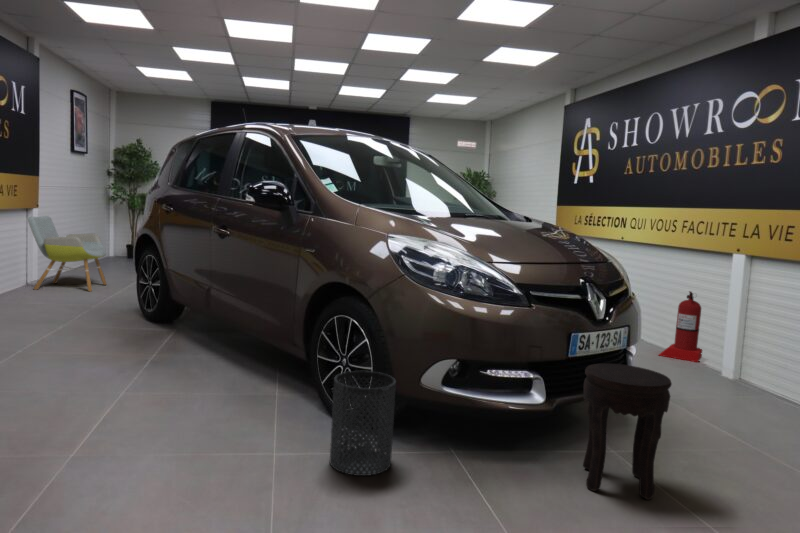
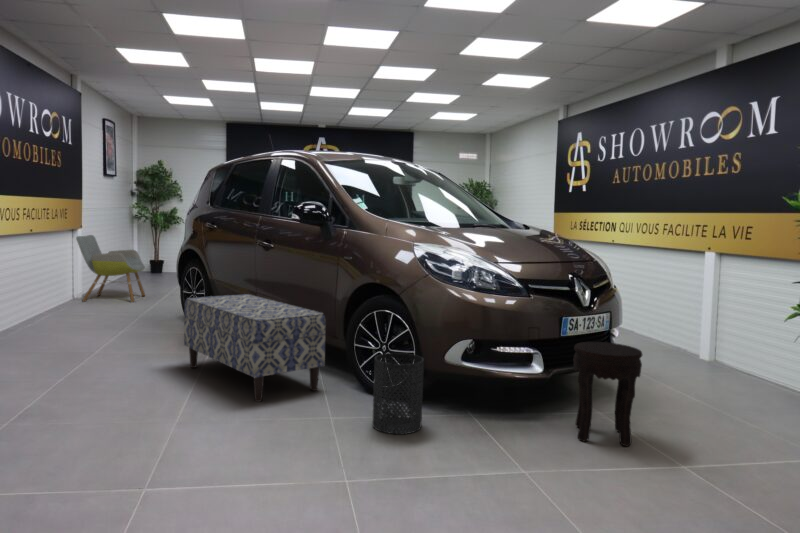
bench: none [120,289,283,424] -> present [184,294,326,402]
fire extinguisher: present [659,292,702,362] -> none [645,286,684,349]

